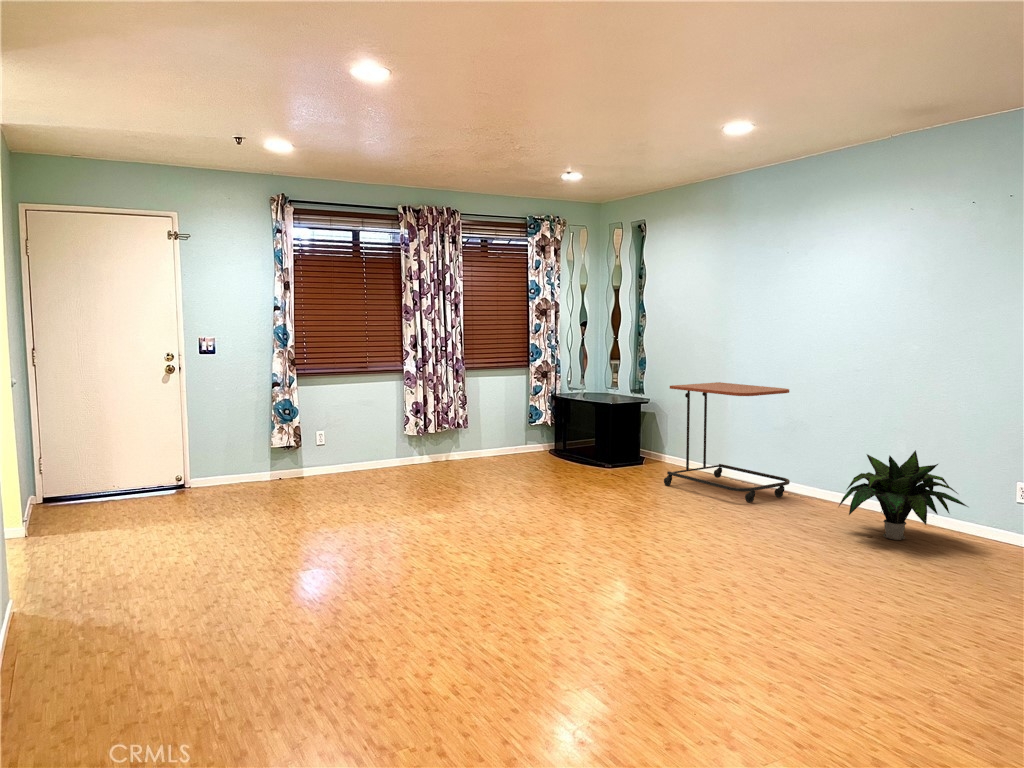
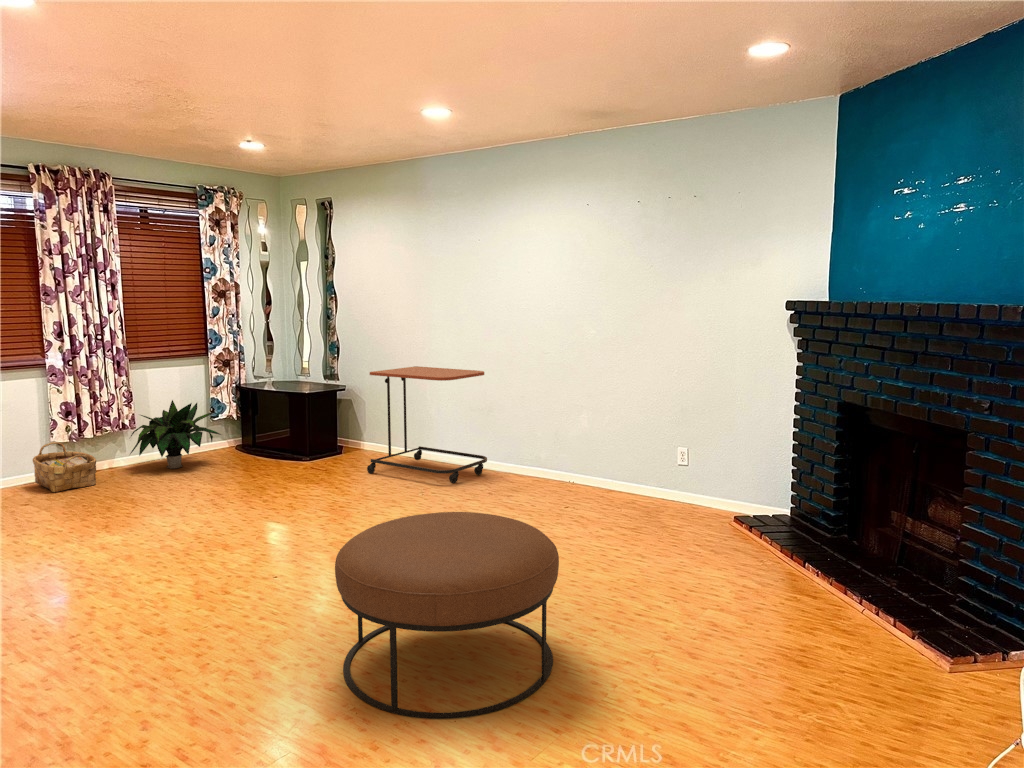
woven basket: none [391,434,435,476] -> present [33,442,96,492]
potted plant: present [839,450,968,540] -> present [130,400,221,469]
ottoman: none [596,516,821,712] -> present [335,512,559,719]

